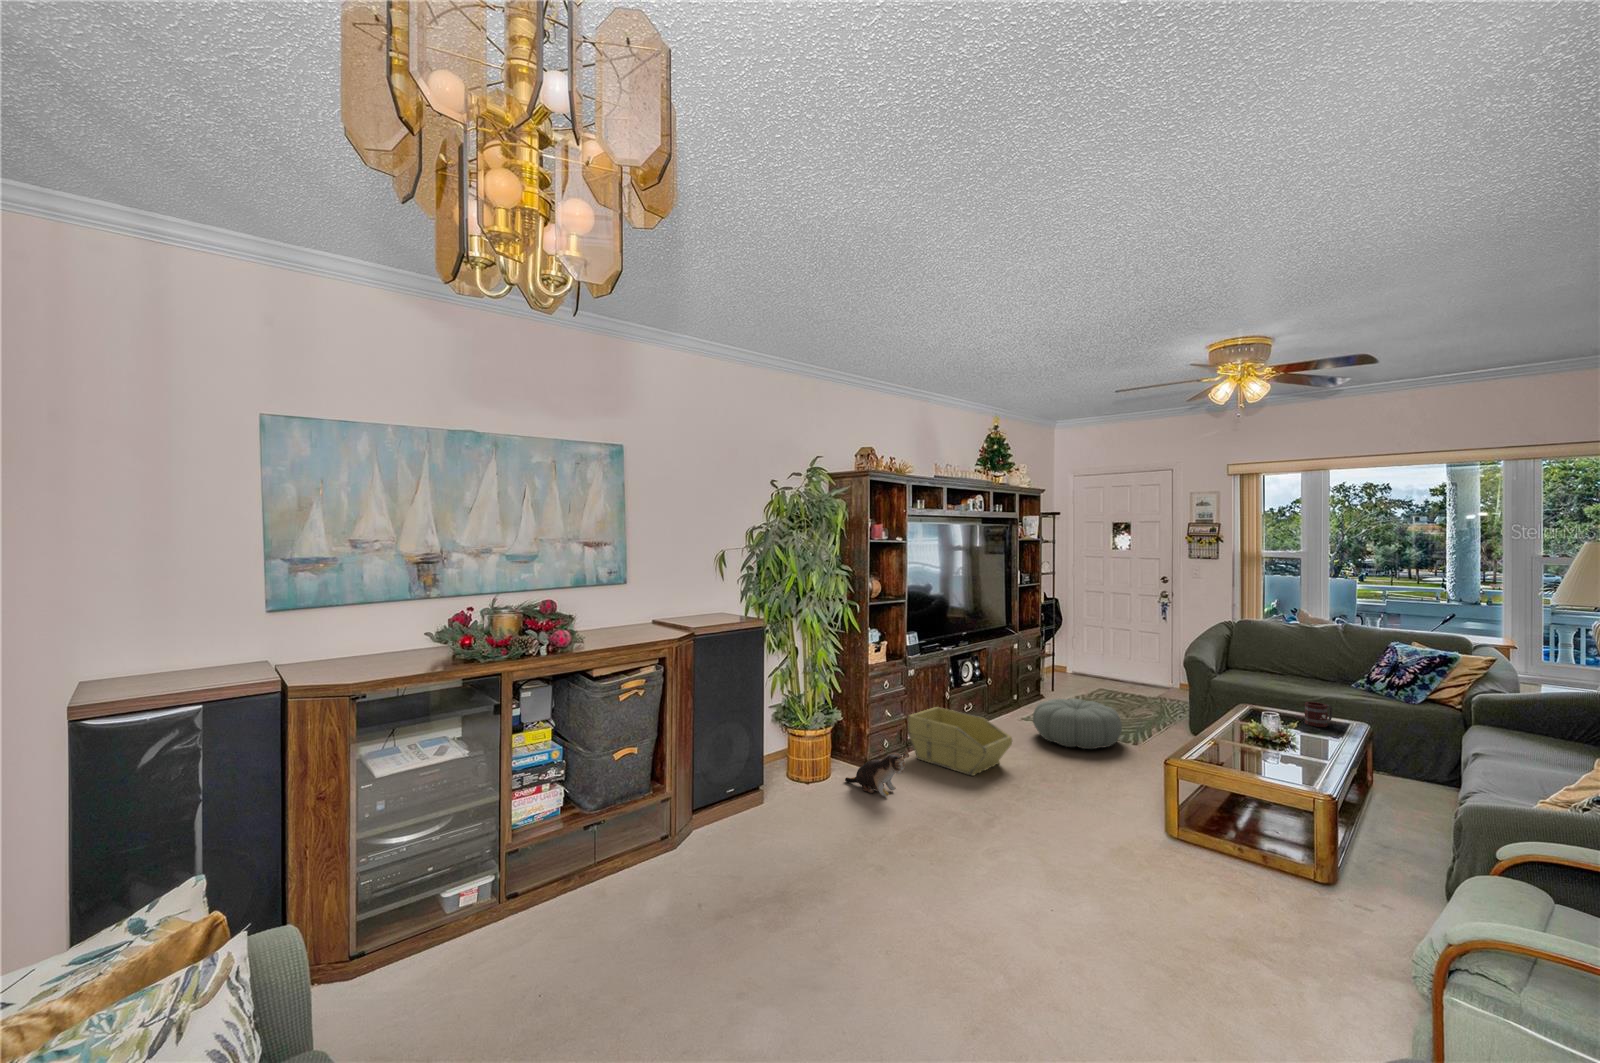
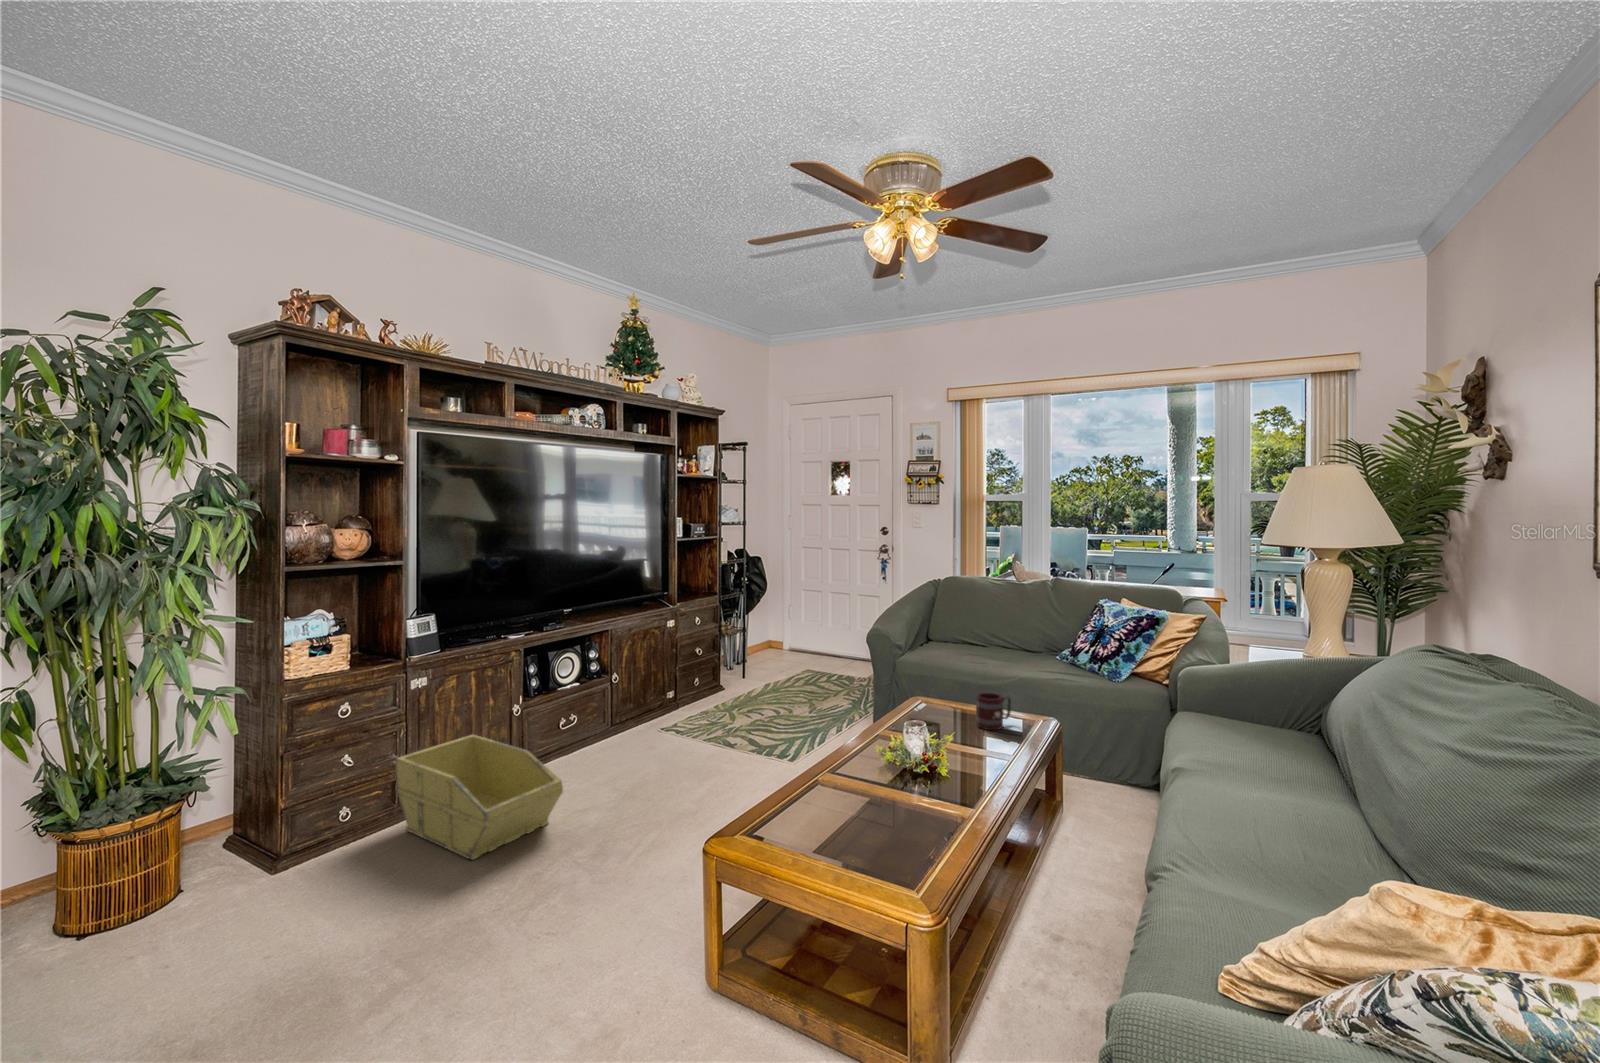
pouf: present [1033,698,1122,749] -> none [647,699,769,778]
plush toy: present [845,752,909,797] -> none [192,850,284,942]

